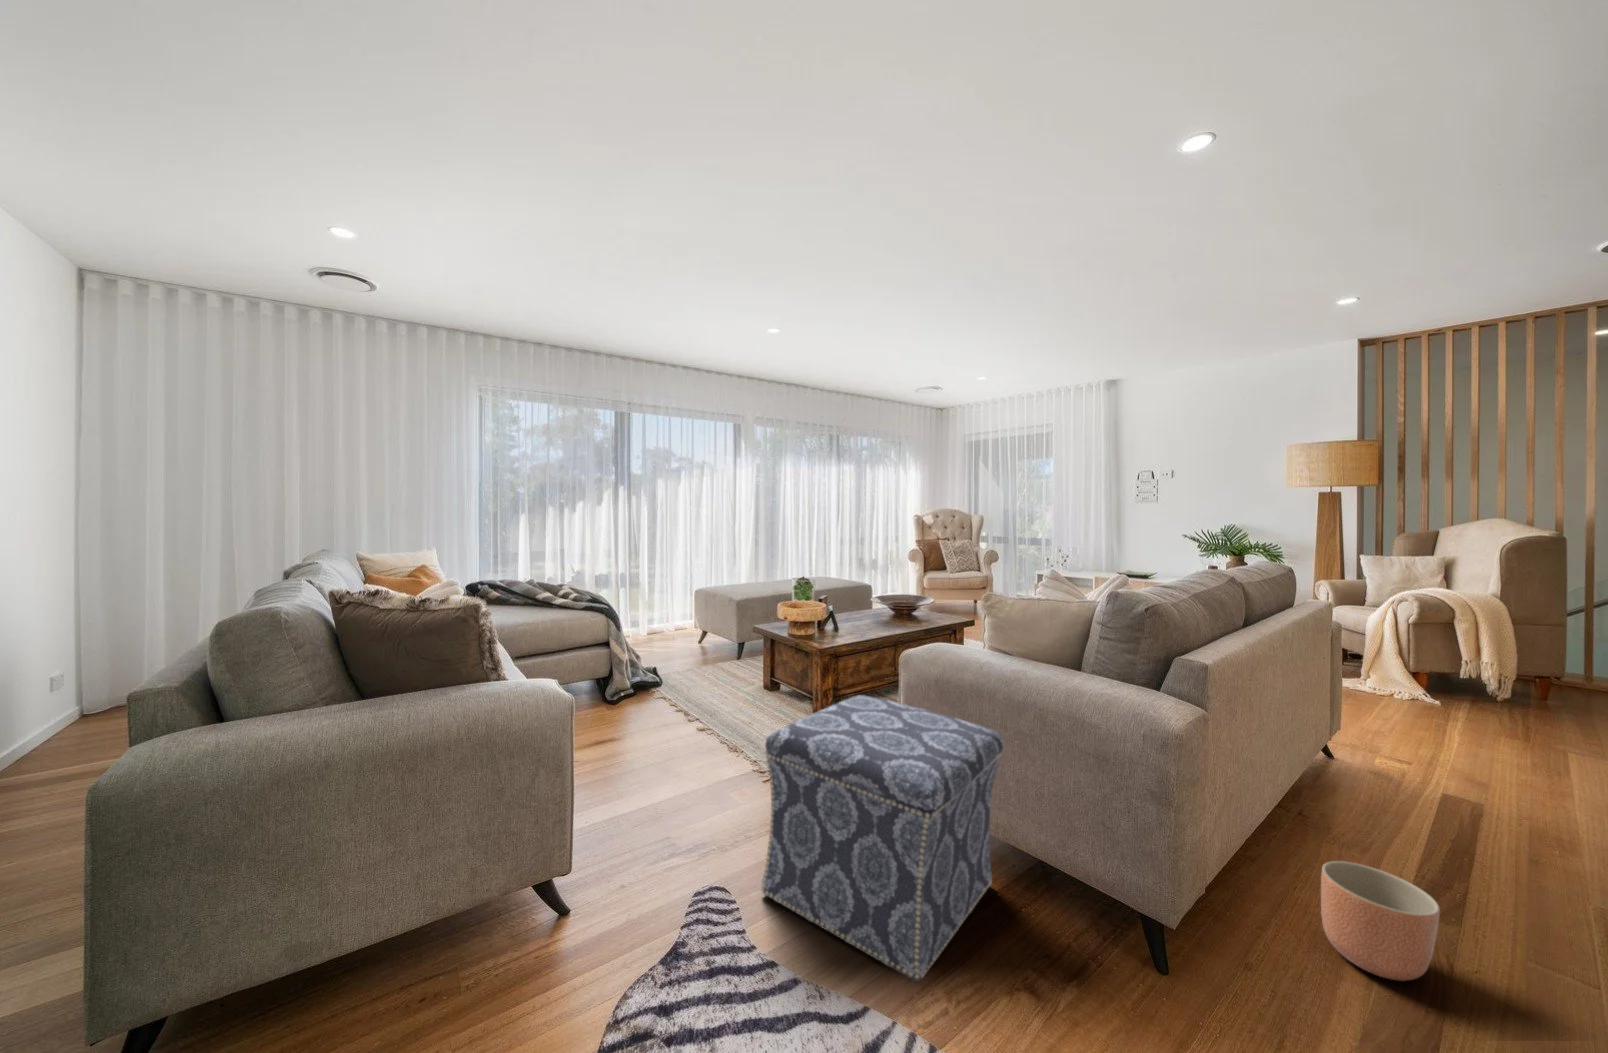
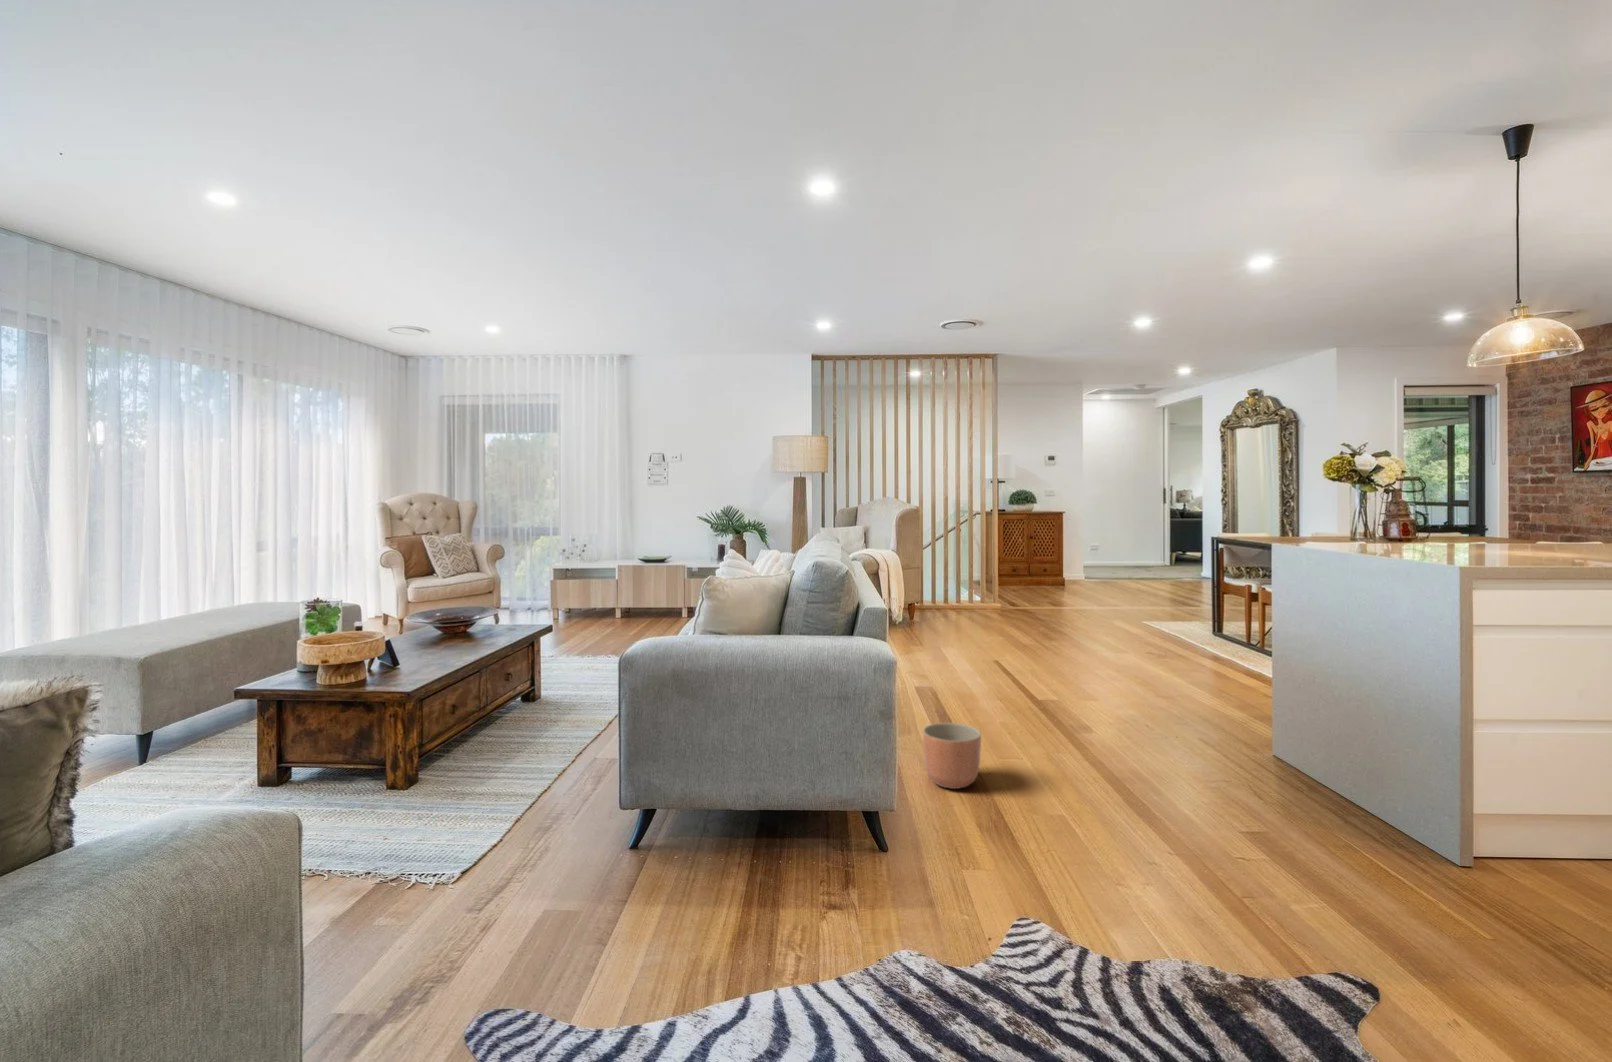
ottoman: present [761,695,1004,982] -> none [537,705,767,985]

